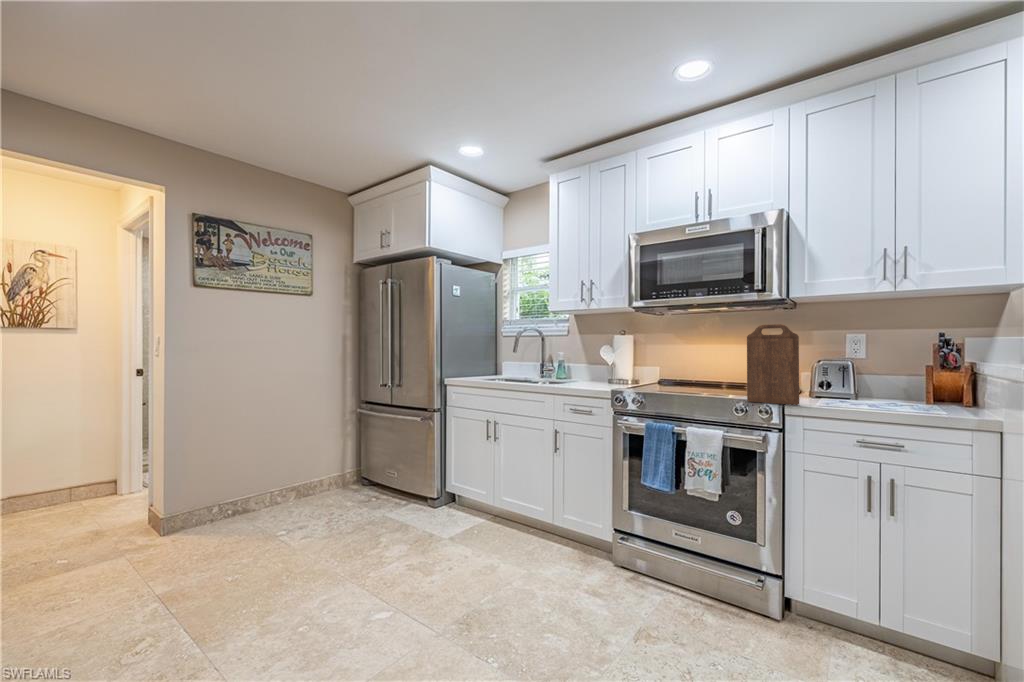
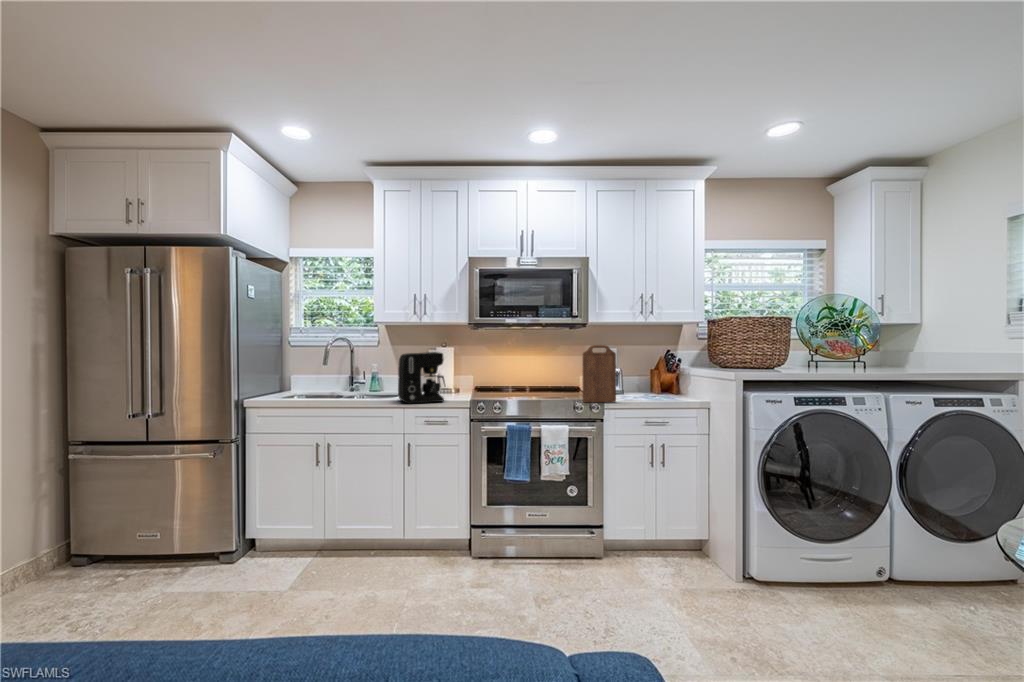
coffee maker: none [545,338,595,389] -> present [398,352,445,404]

